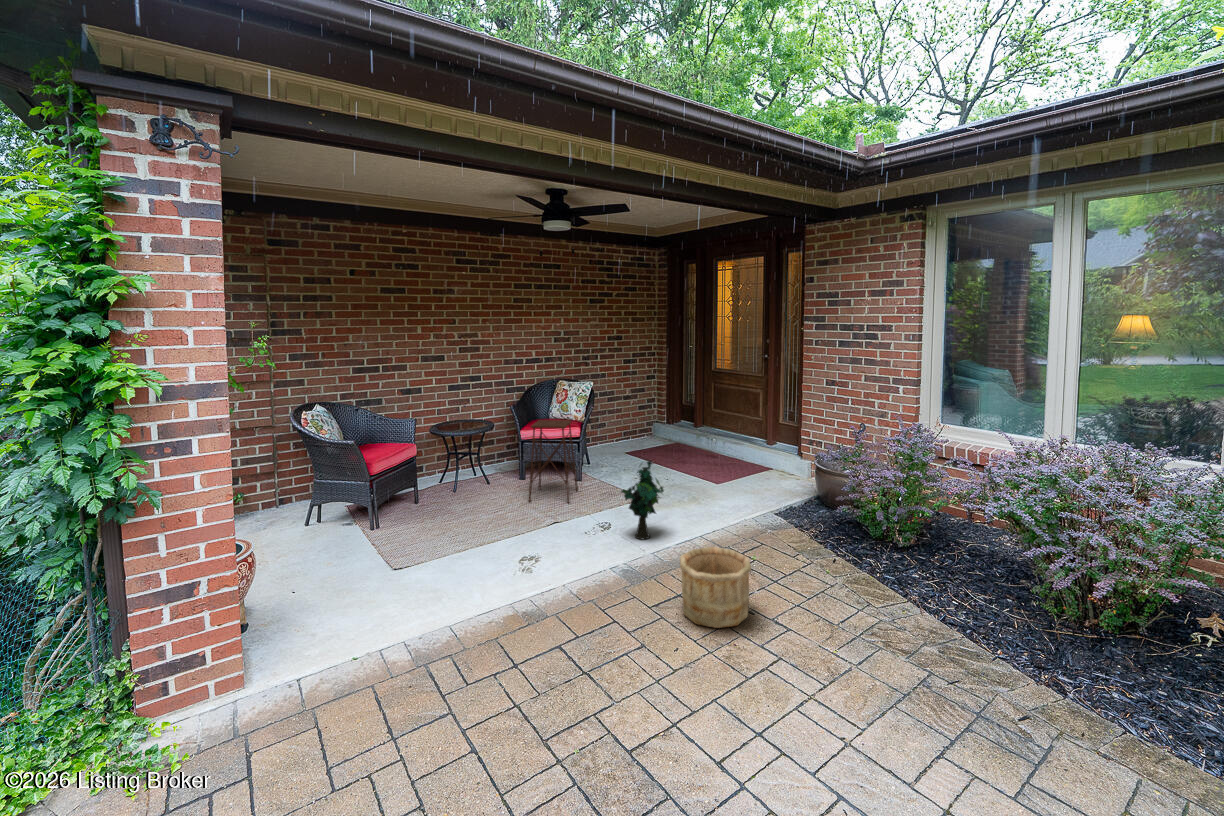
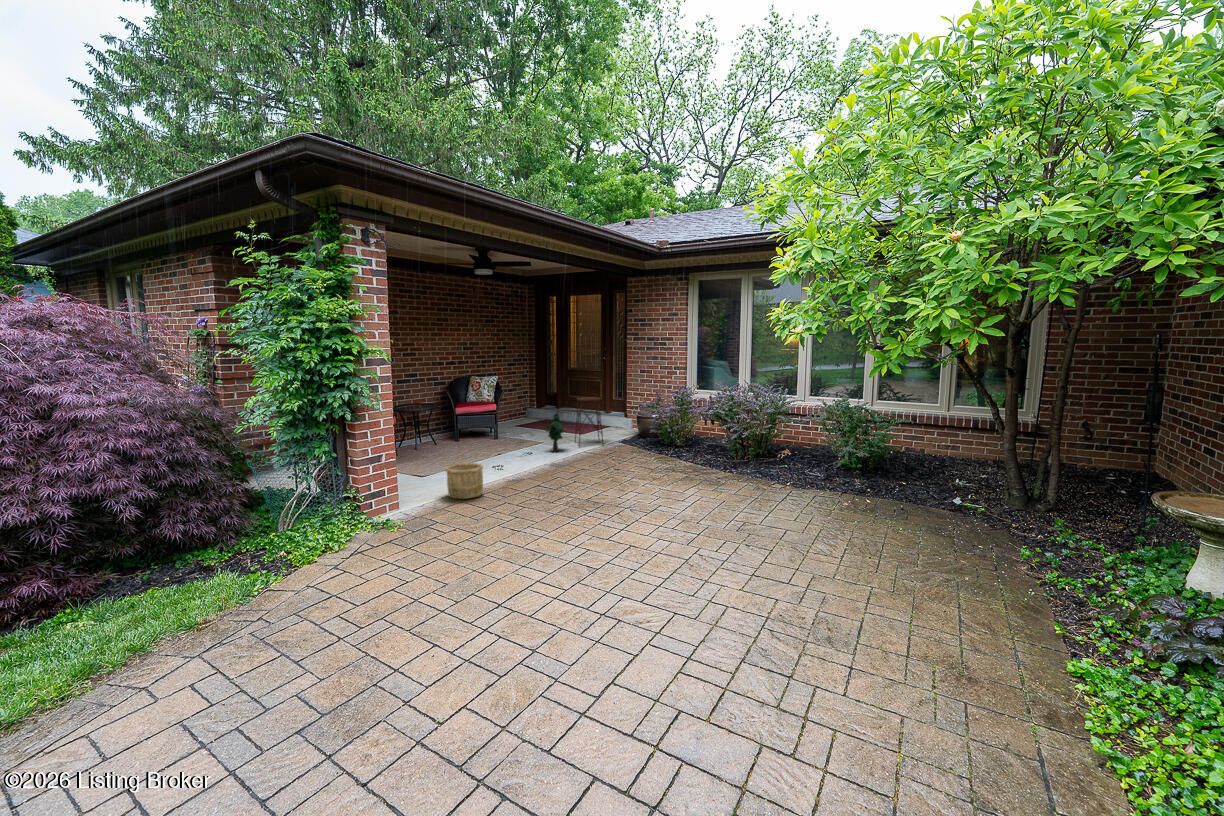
side table: present [529,420,578,503] -> present [575,397,604,446]
wooden bucket: present [680,547,751,628] -> present [445,463,483,499]

